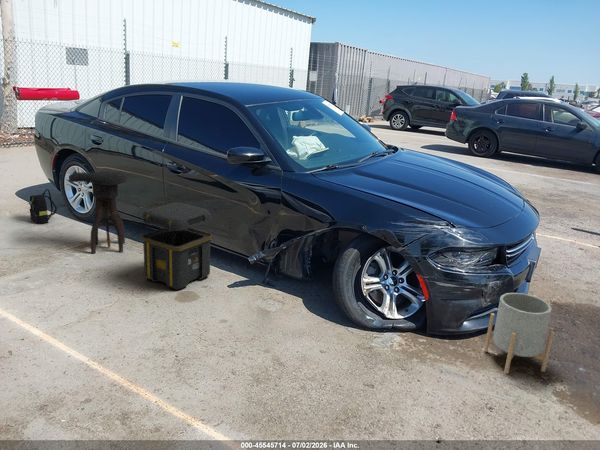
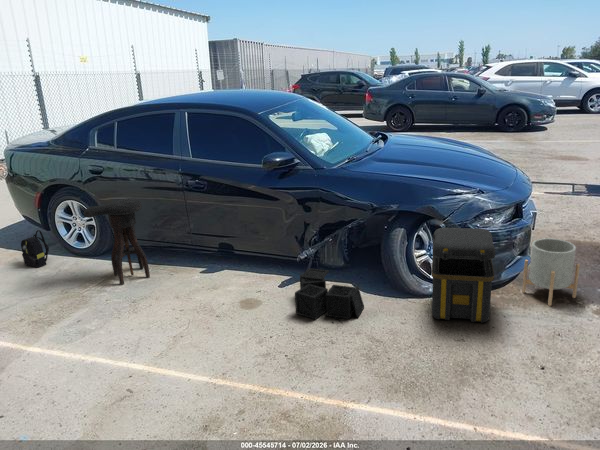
toolbox: present [142,202,212,289] -> present [432,228,495,323]
storage bin: none [224,273,297,336] -> present [295,268,364,323]

